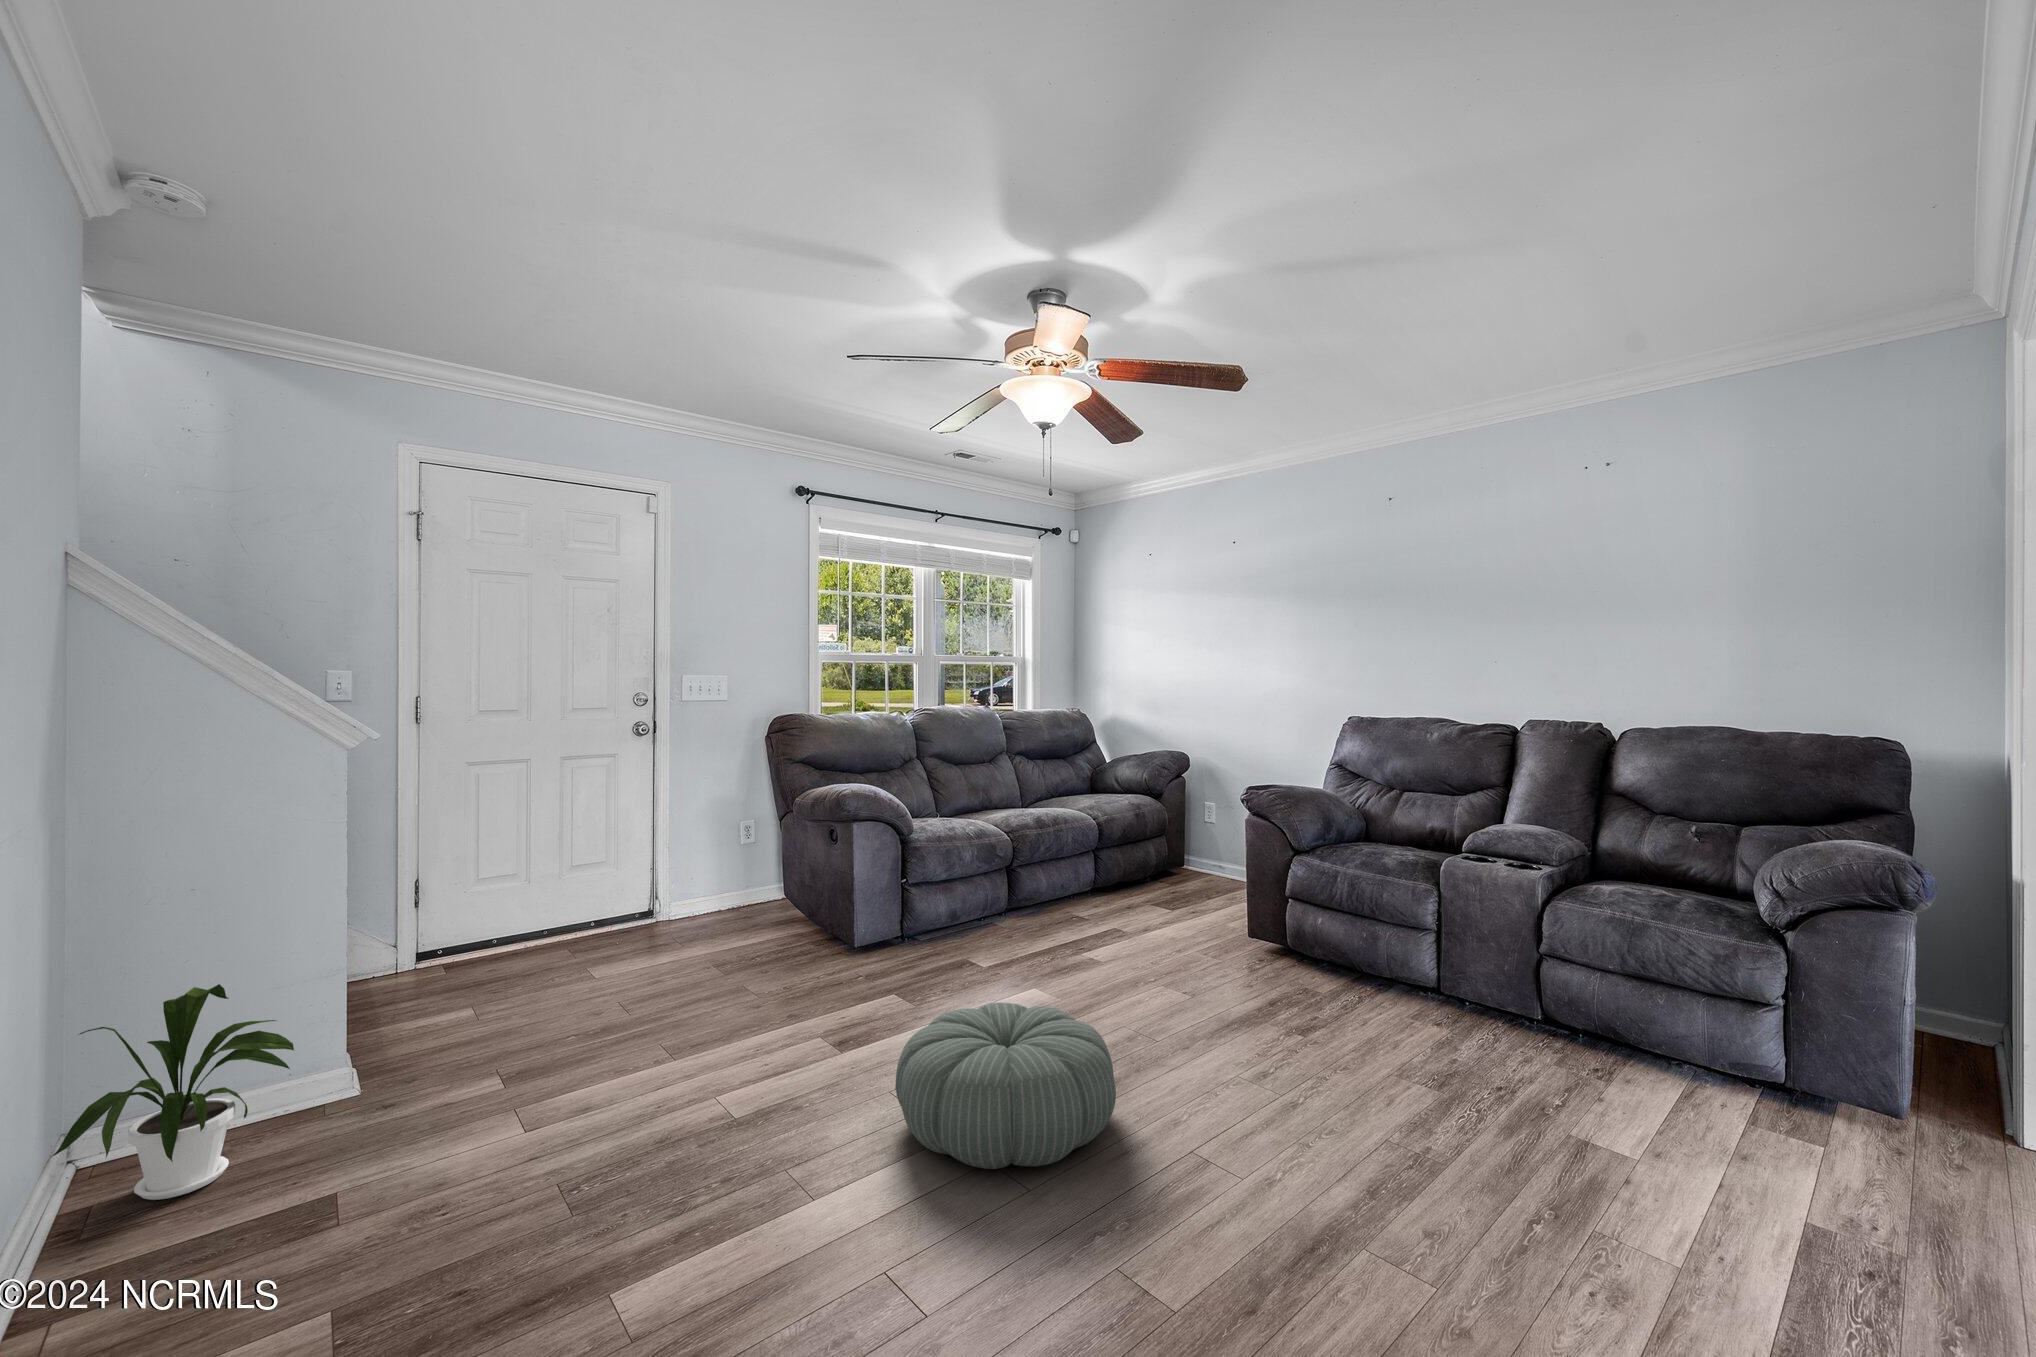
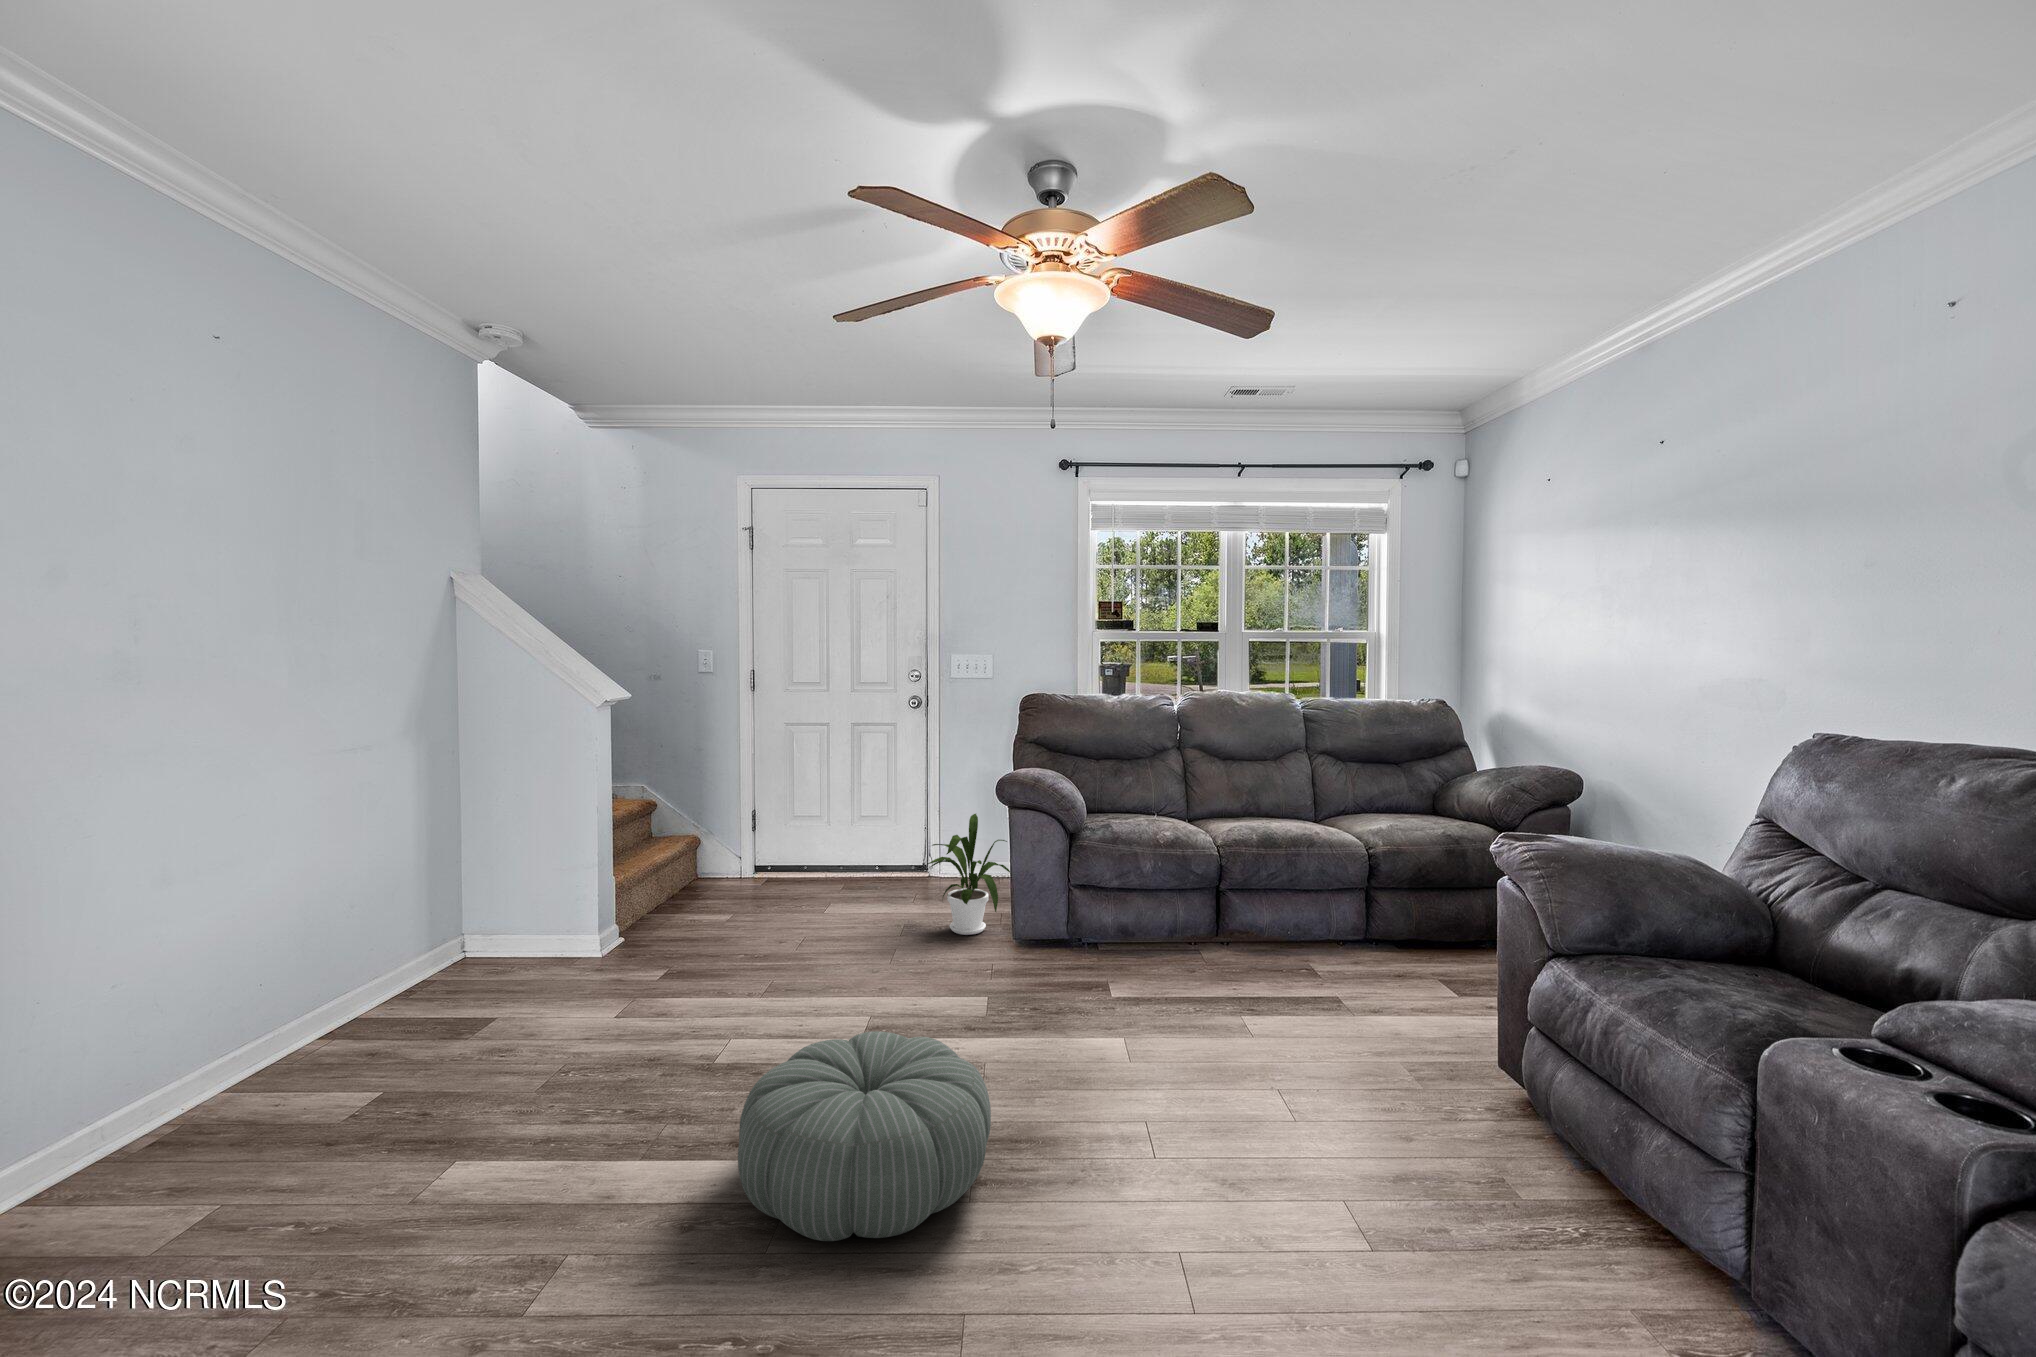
house plant: present [53,984,294,1200] -> present [928,814,1010,935]

